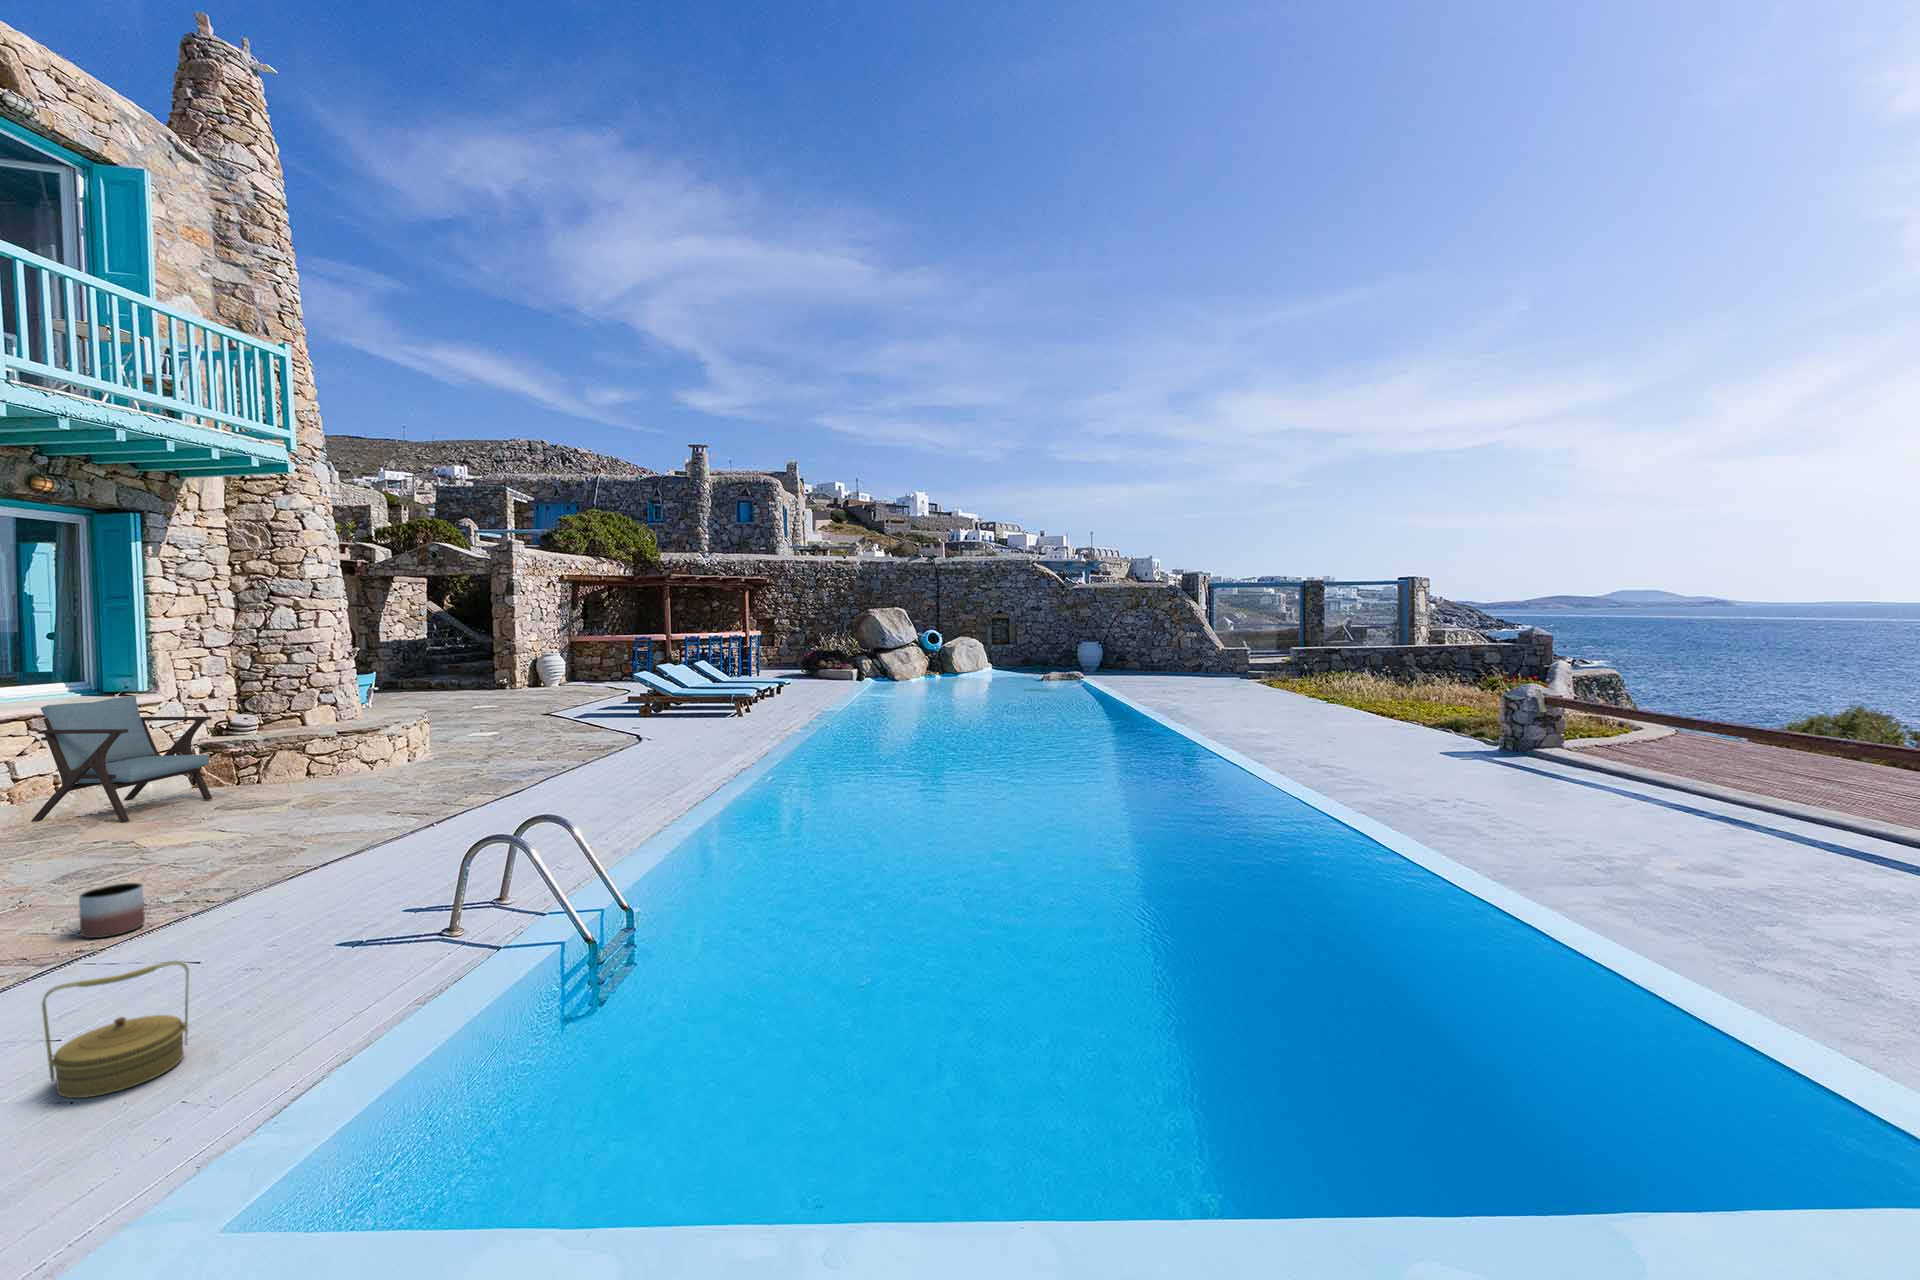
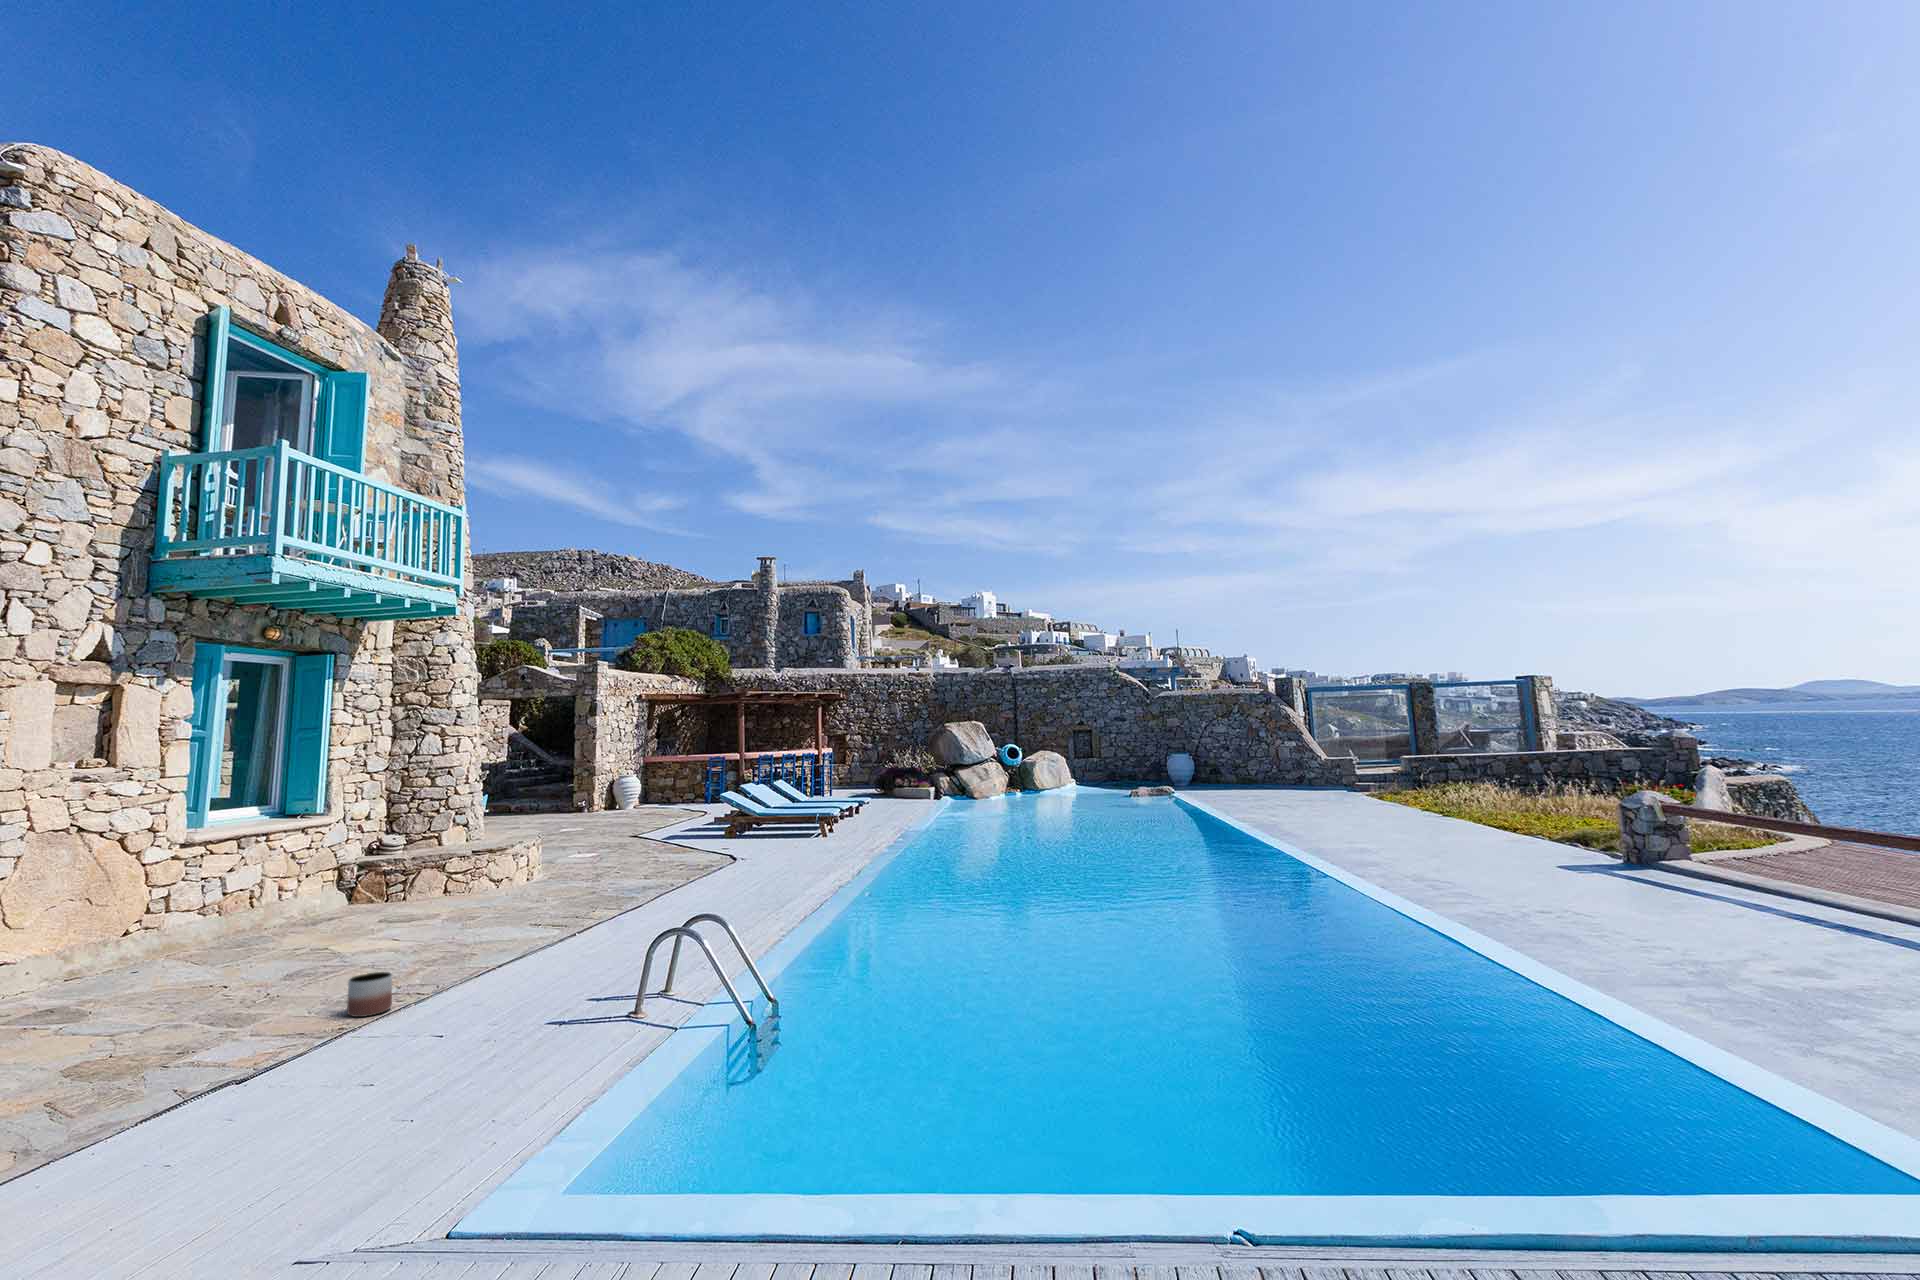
lounge chair: present [31,696,212,822] -> none [240,817,384,931]
basket: present [42,961,189,1098] -> none [400,1017,489,1118]

